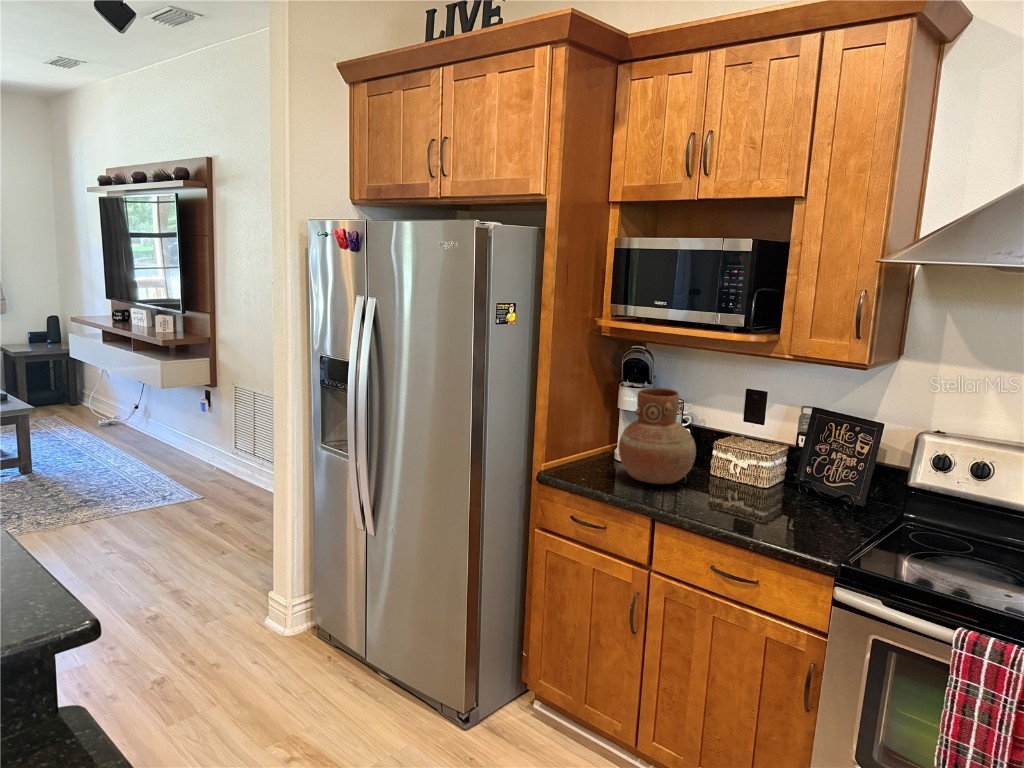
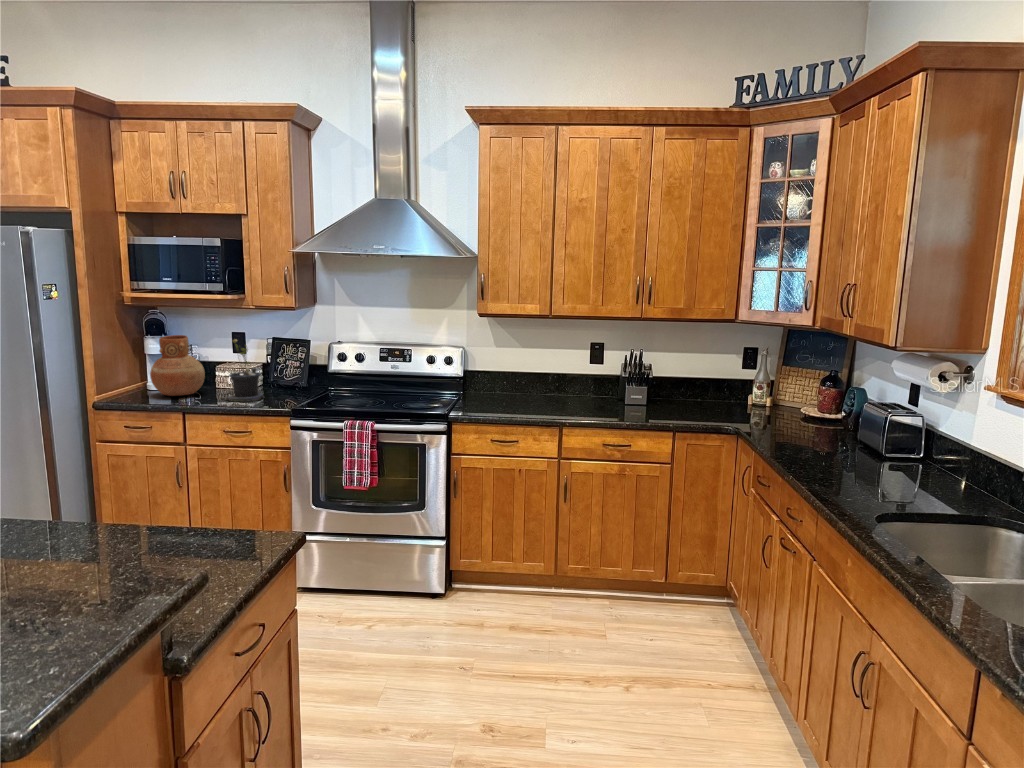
potted plant: none [713,410,788,522] -> present [221,339,264,402]

